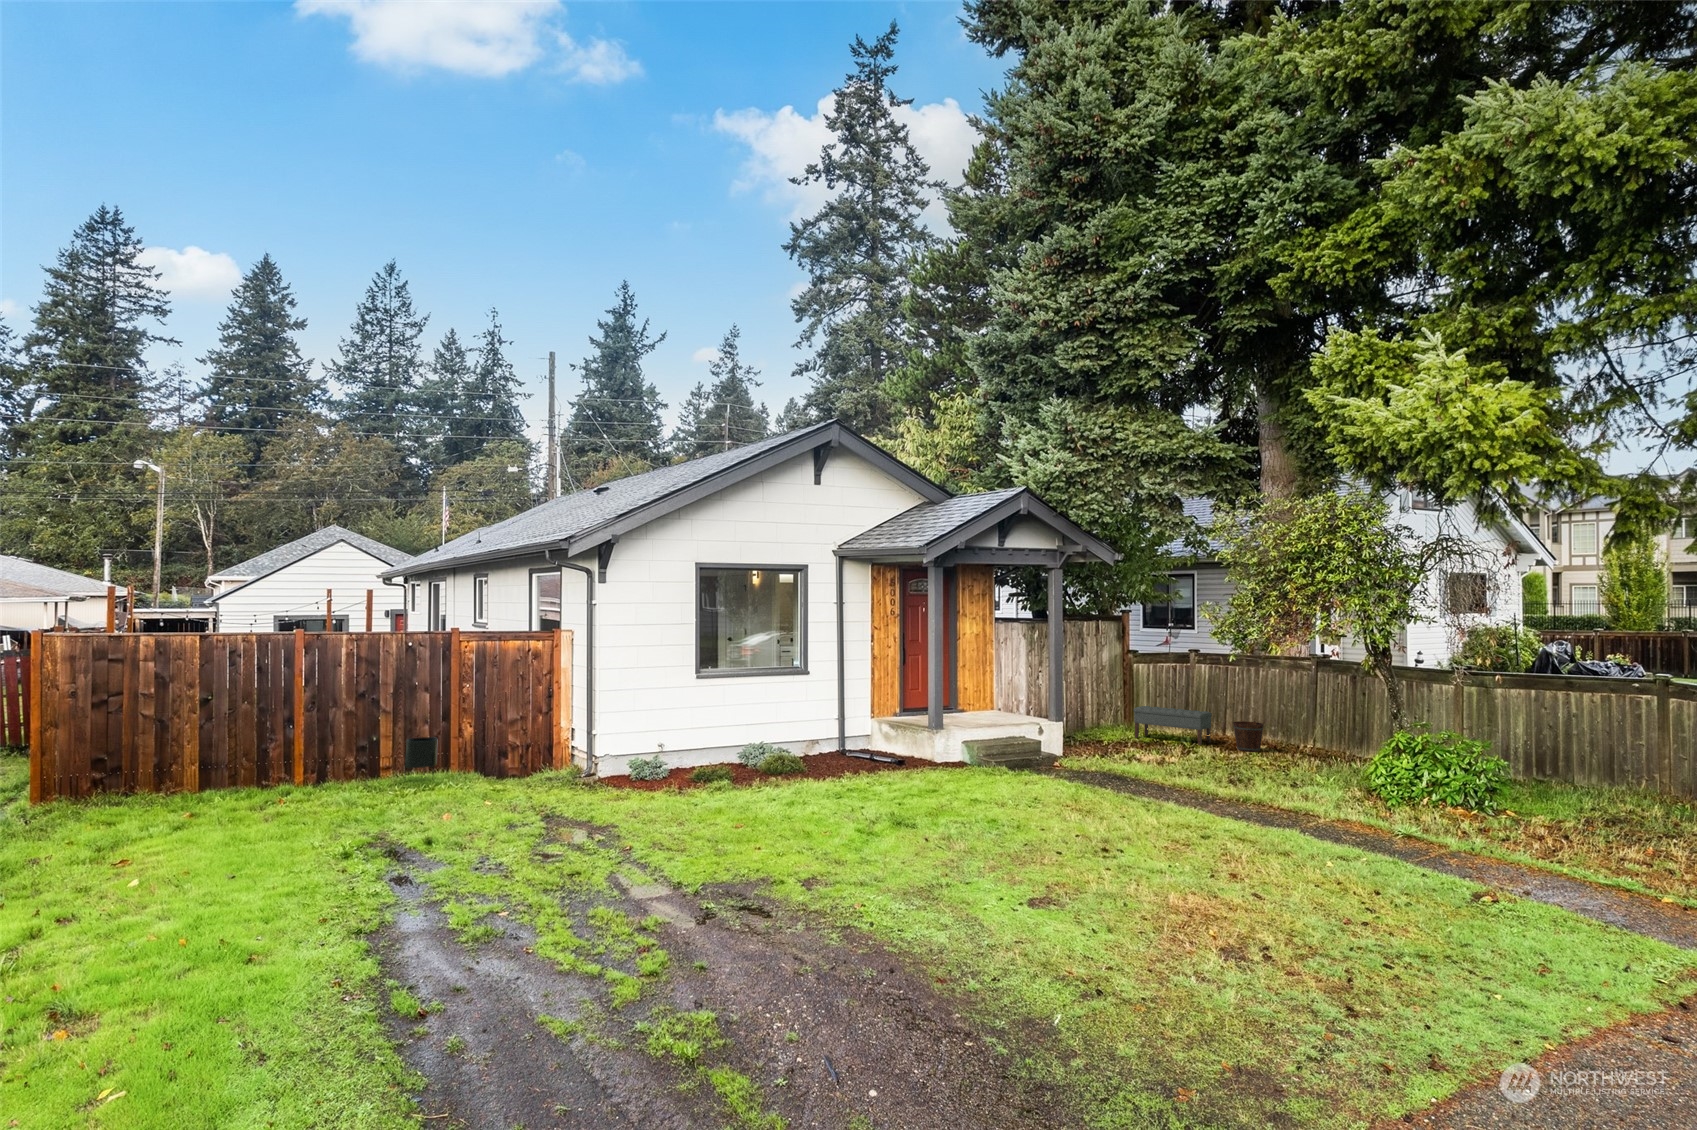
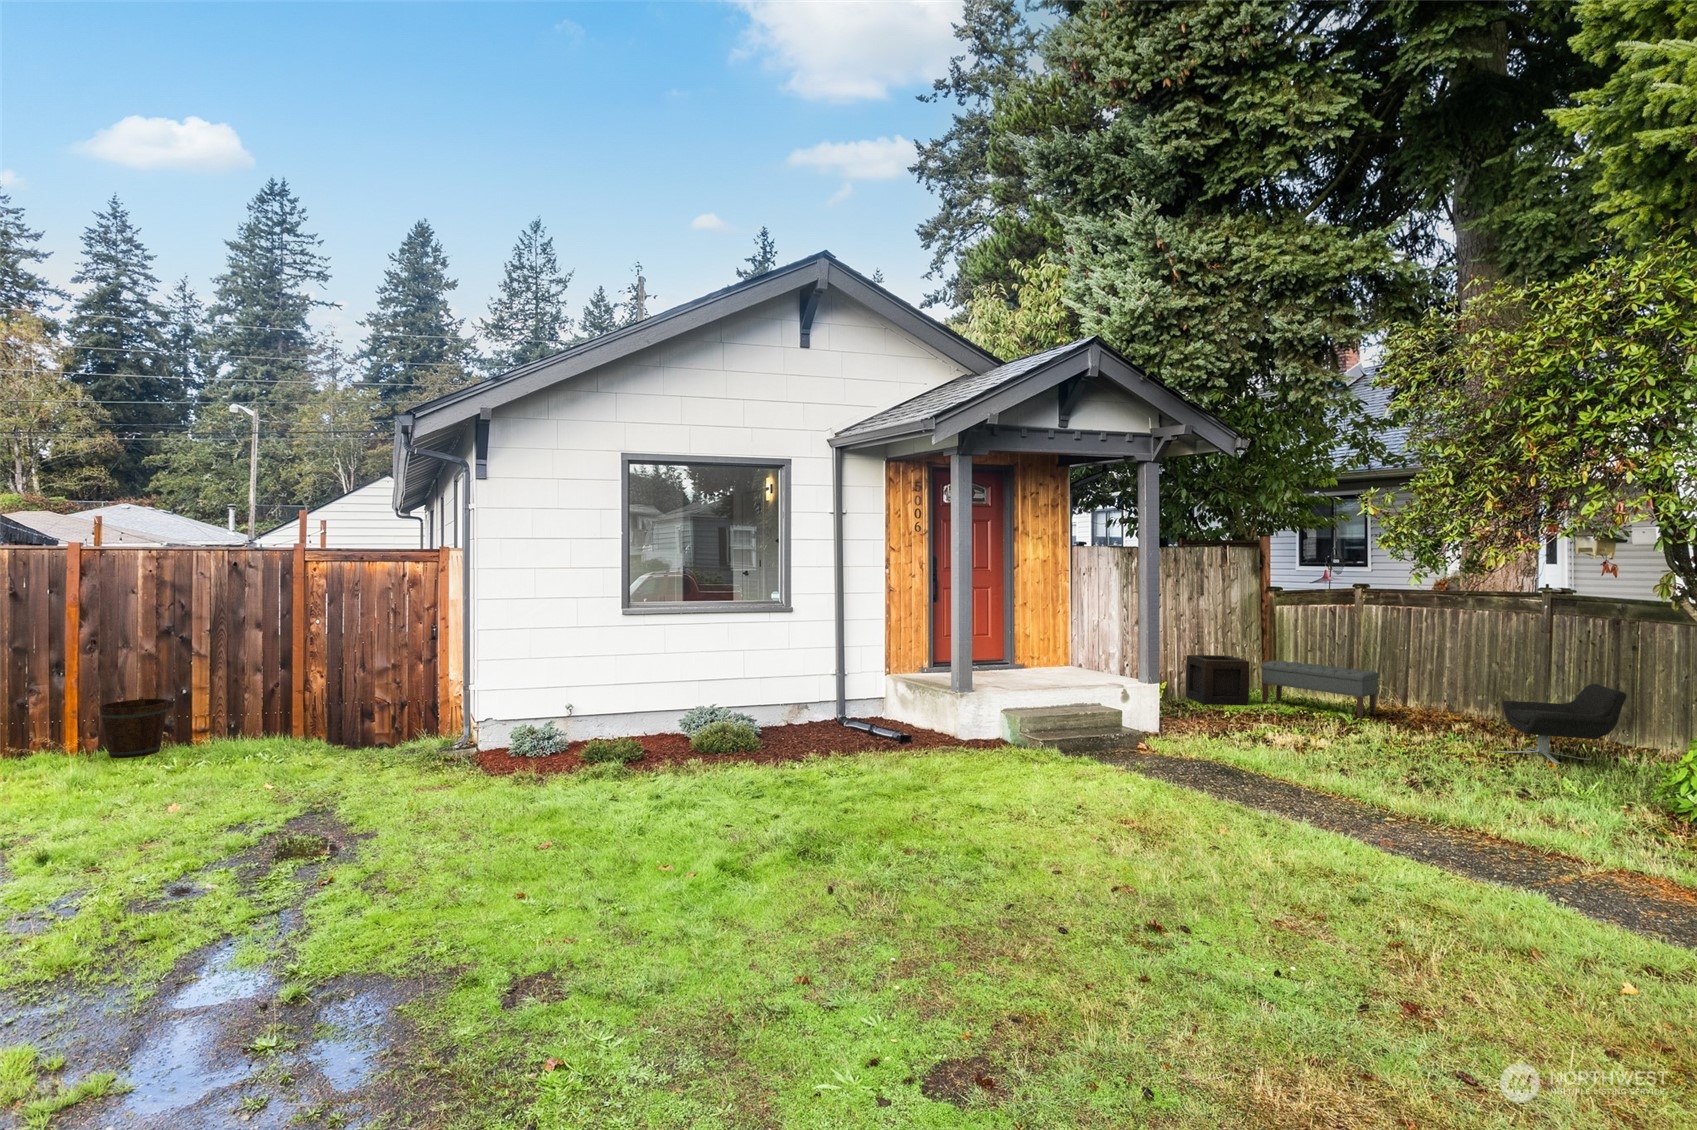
wooden crate: none [1081,703,1126,740] -> present [1186,655,1249,705]
lounge chair: none [1280,714,1349,766] -> present [1498,684,1627,764]
bucket: present [1233,721,1264,752] -> present [100,697,169,758]
planter: present [405,737,438,775] -> none [222,688,270,747]

